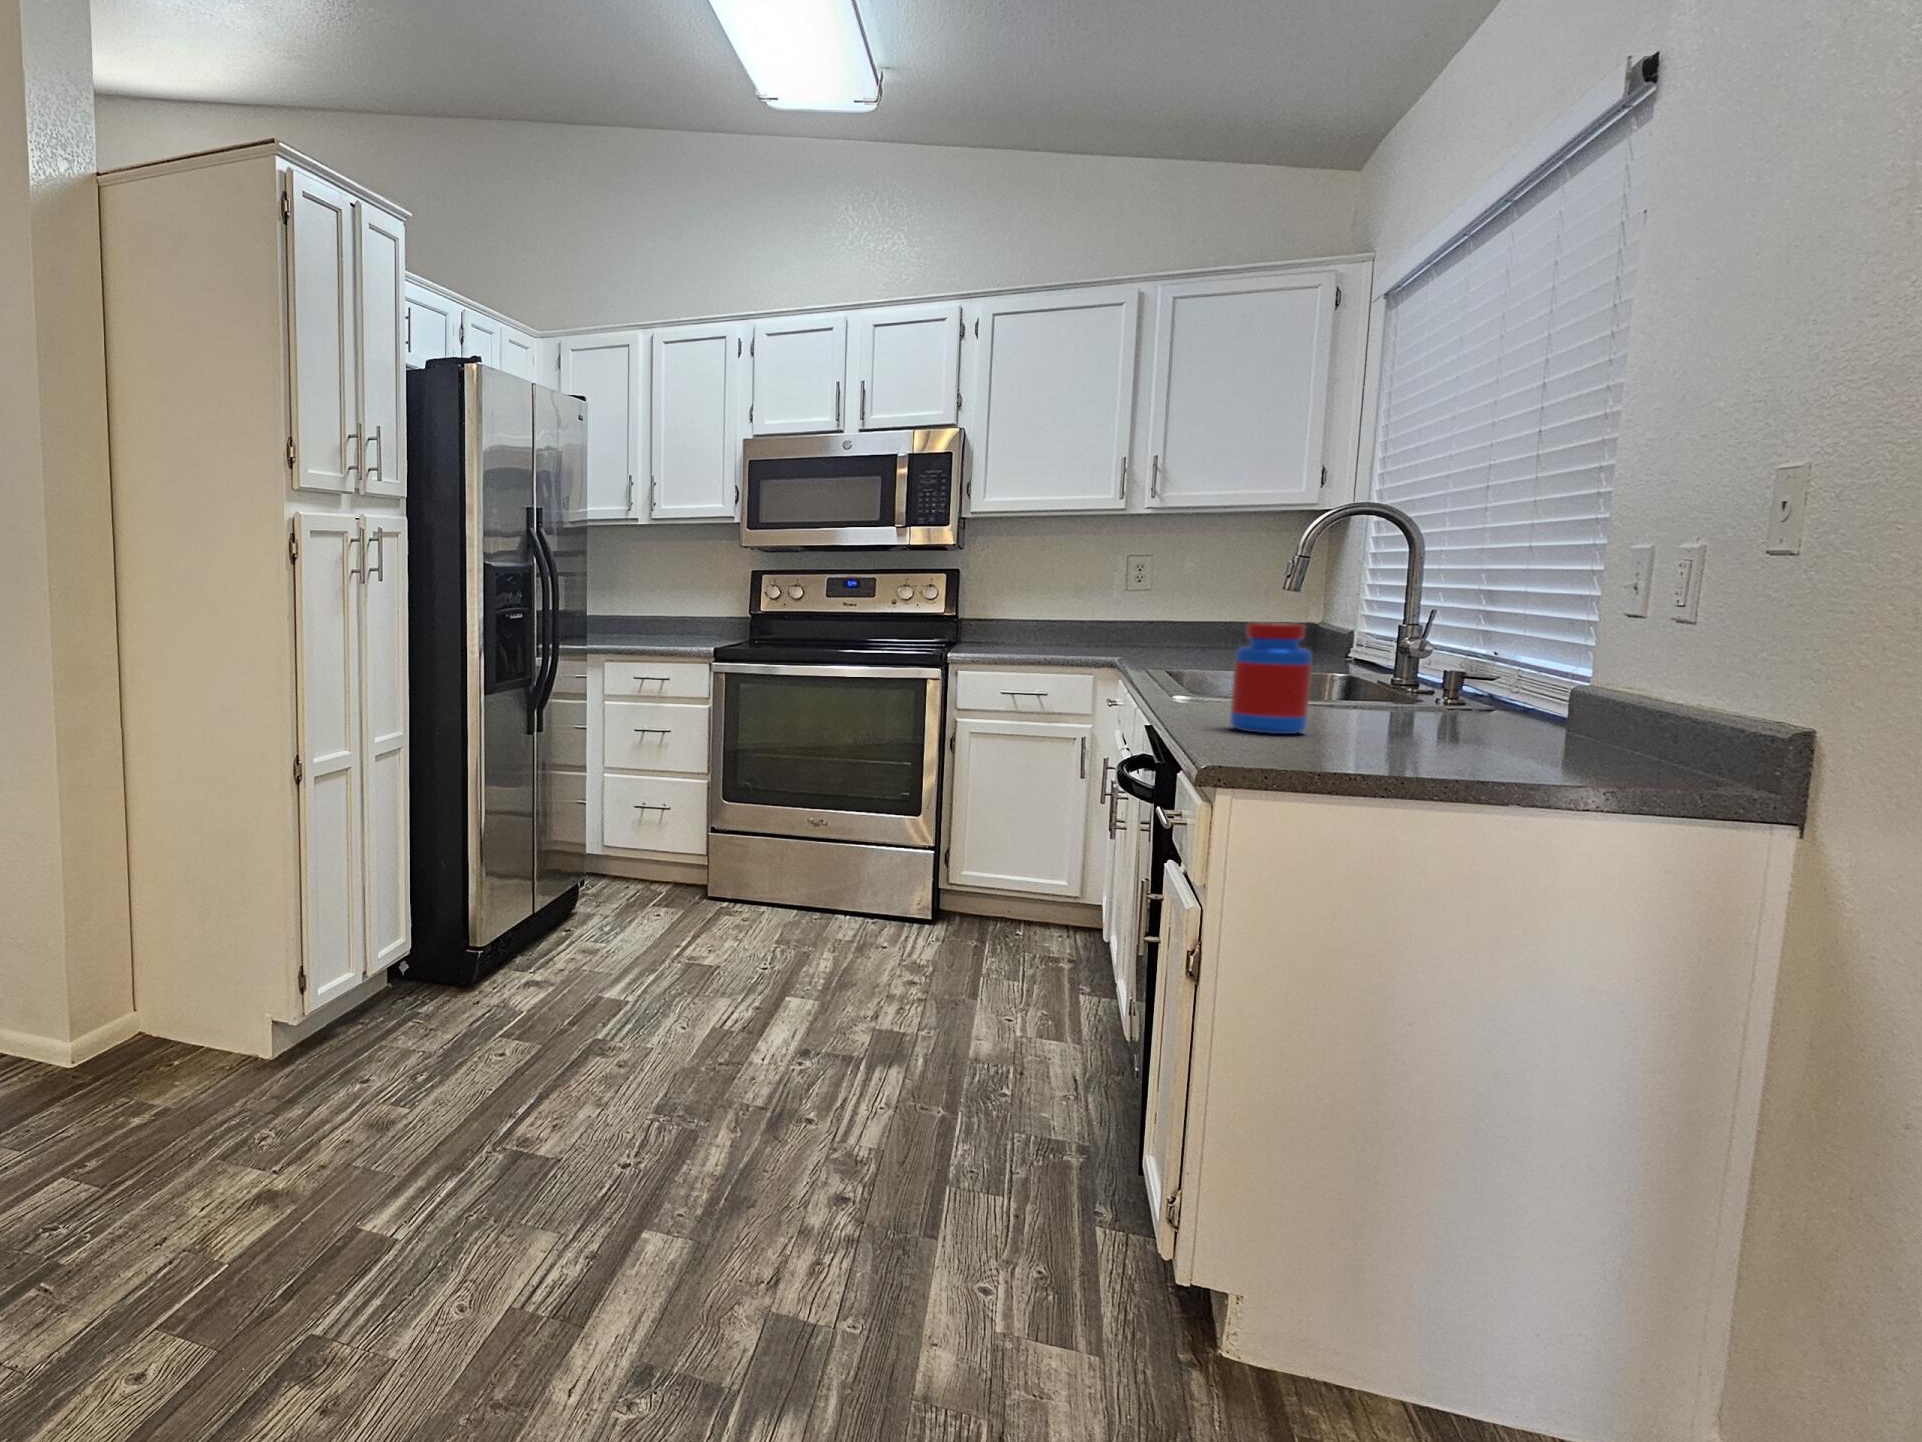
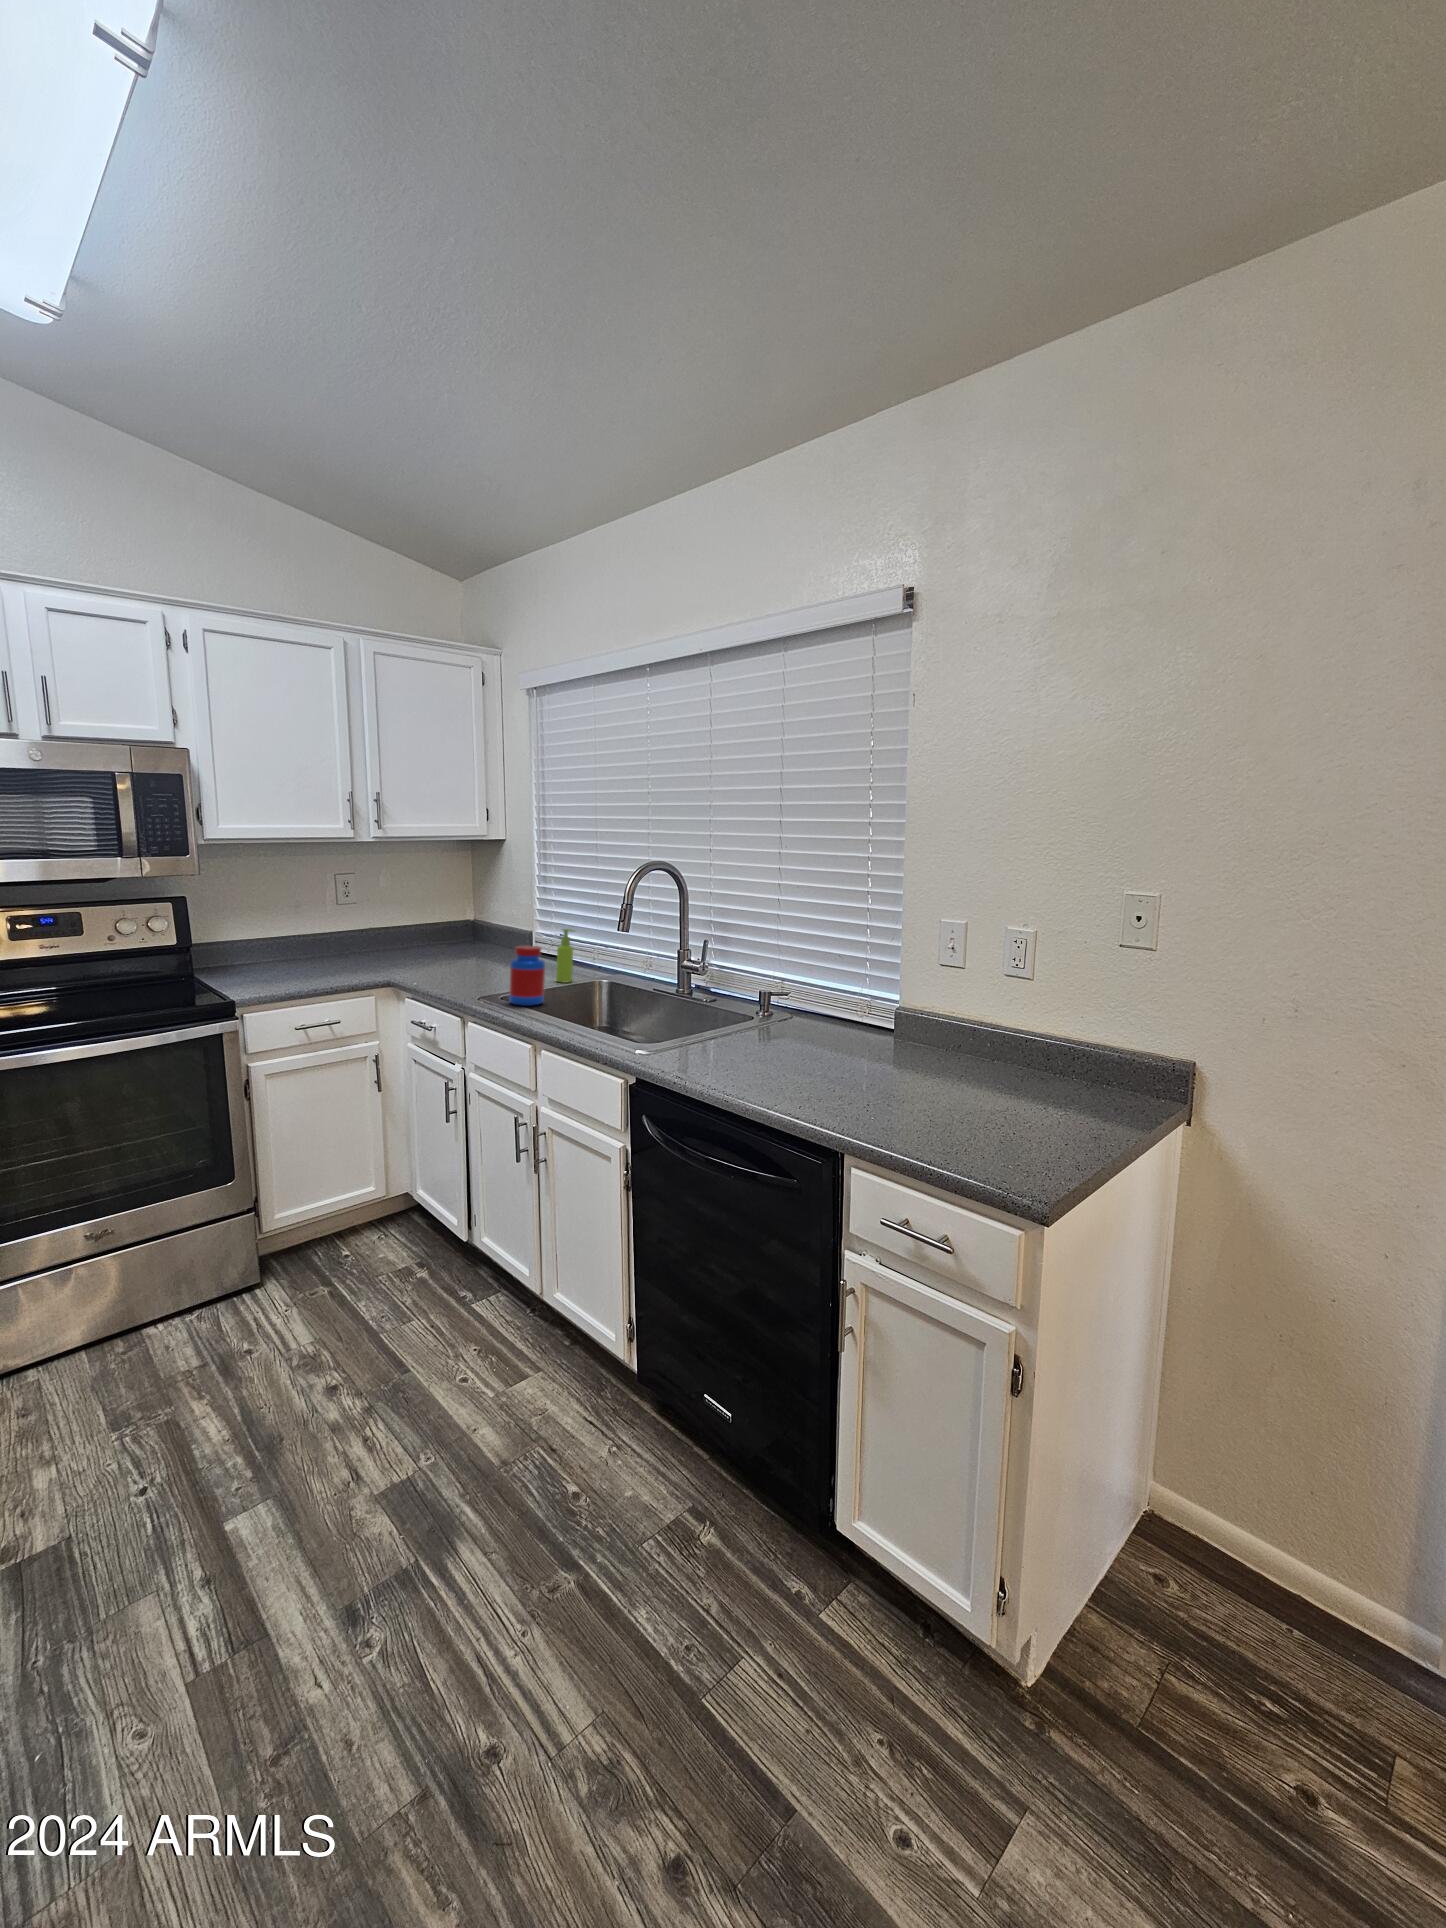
soap dispenser: none [1452,612,1504,726] -> present [556,929,574,983]

